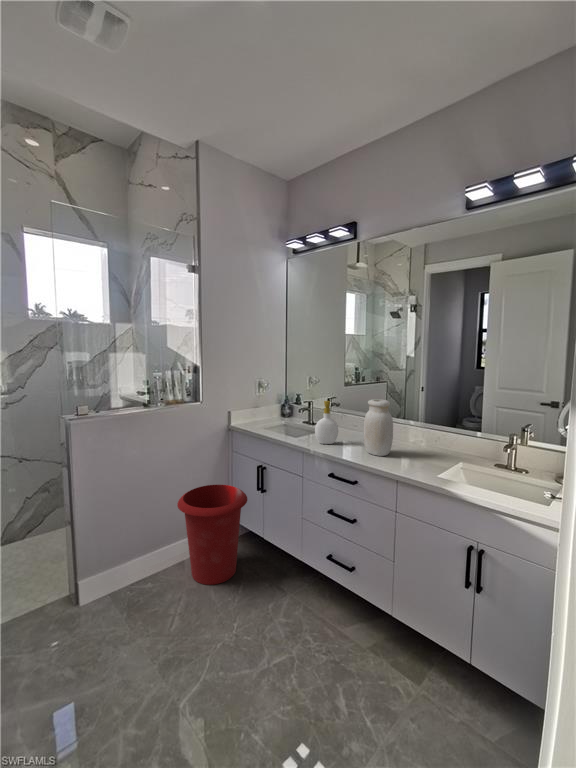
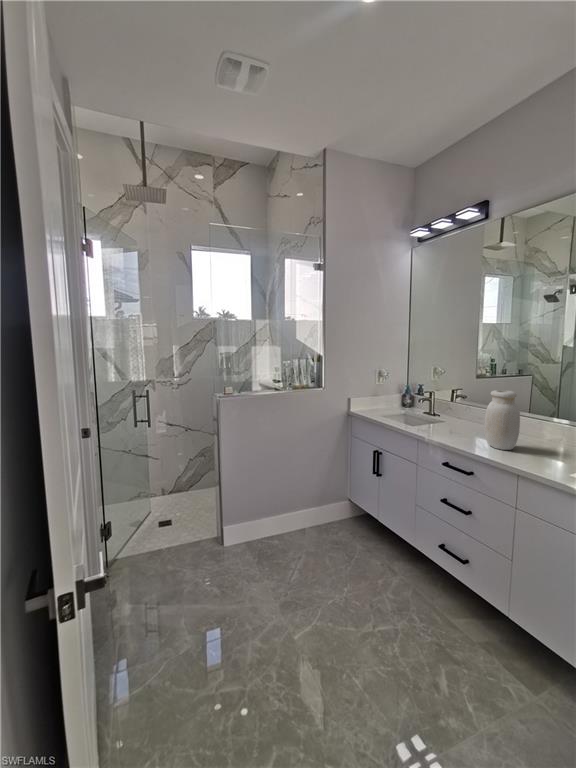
soap bottle: present [315,401,338,444] -> none [432,391,458,434]
waste bin: present [177,485,247,585] -> none [301,464,363,552]

